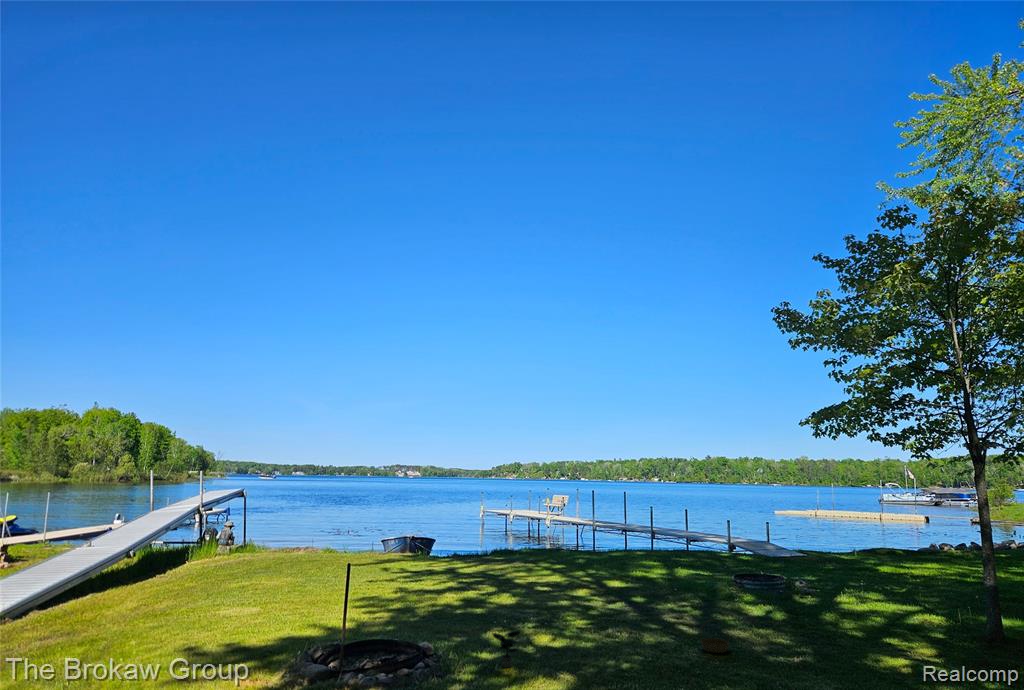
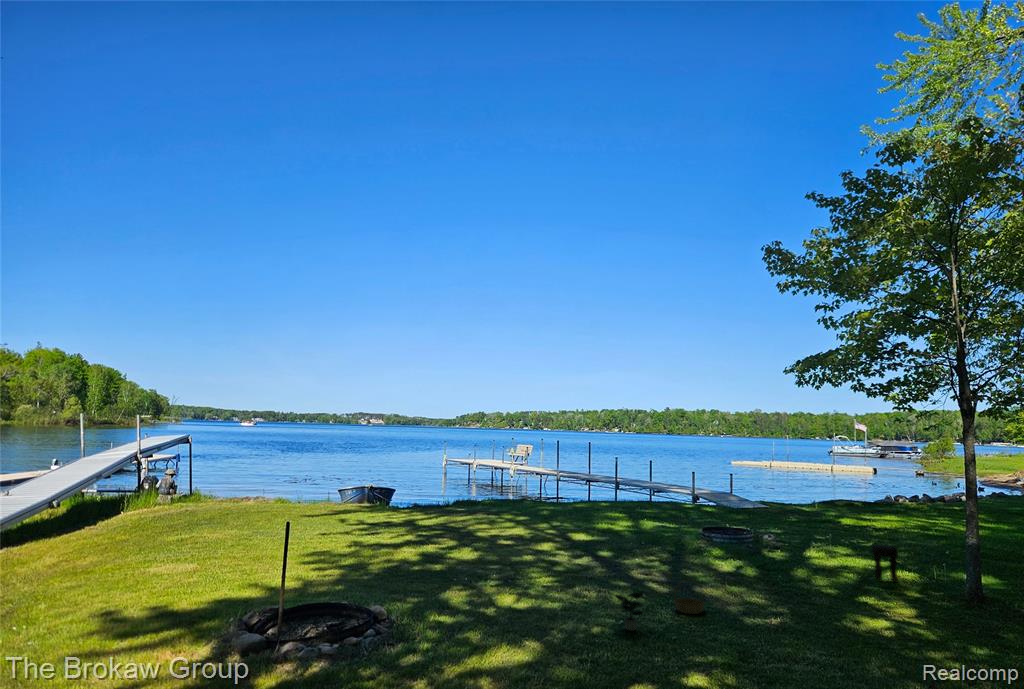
side table: none [895,589,923,626] -> present [872,545,898,583]
potted plant: present [493,631,520,667] -> present [615,592,644,631]

